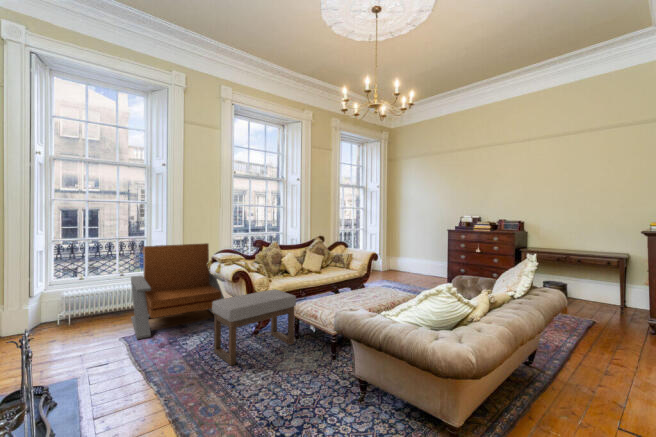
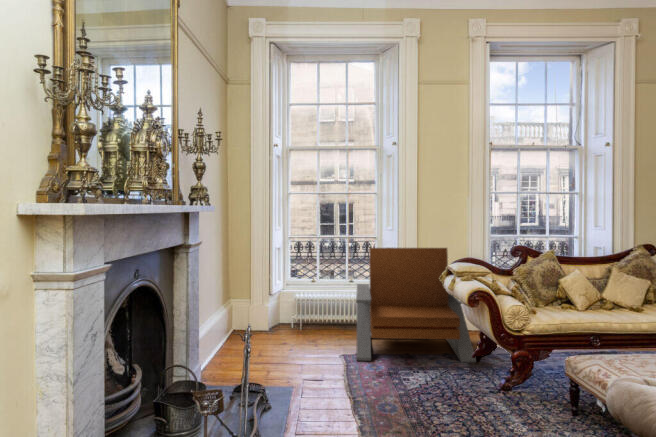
ottoman: present [212,289,296,366] -> none [435,326,569,424]

